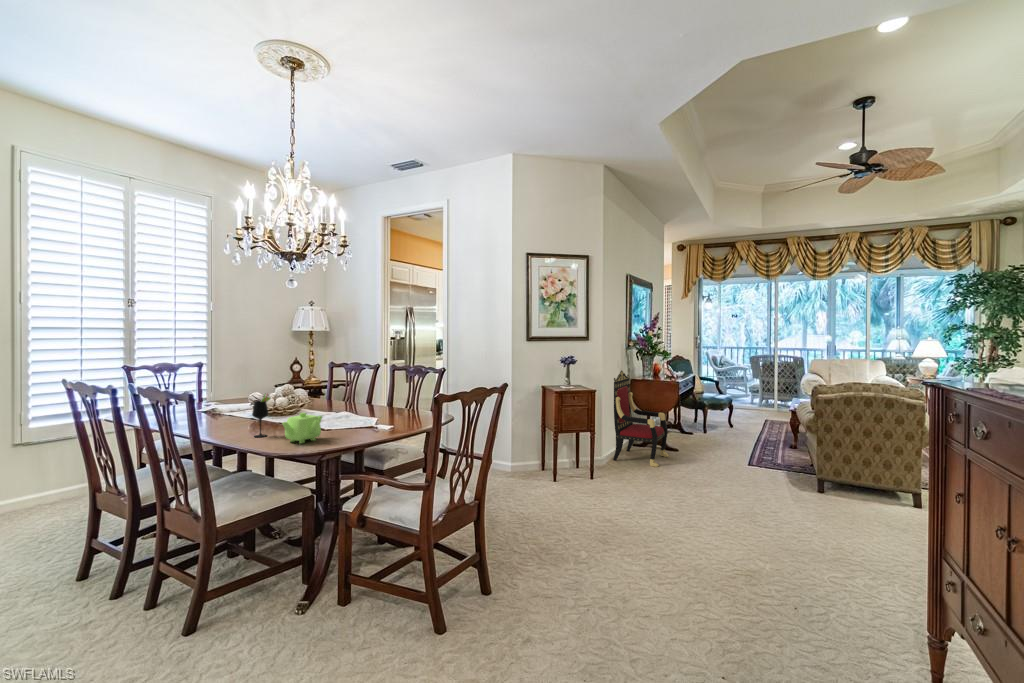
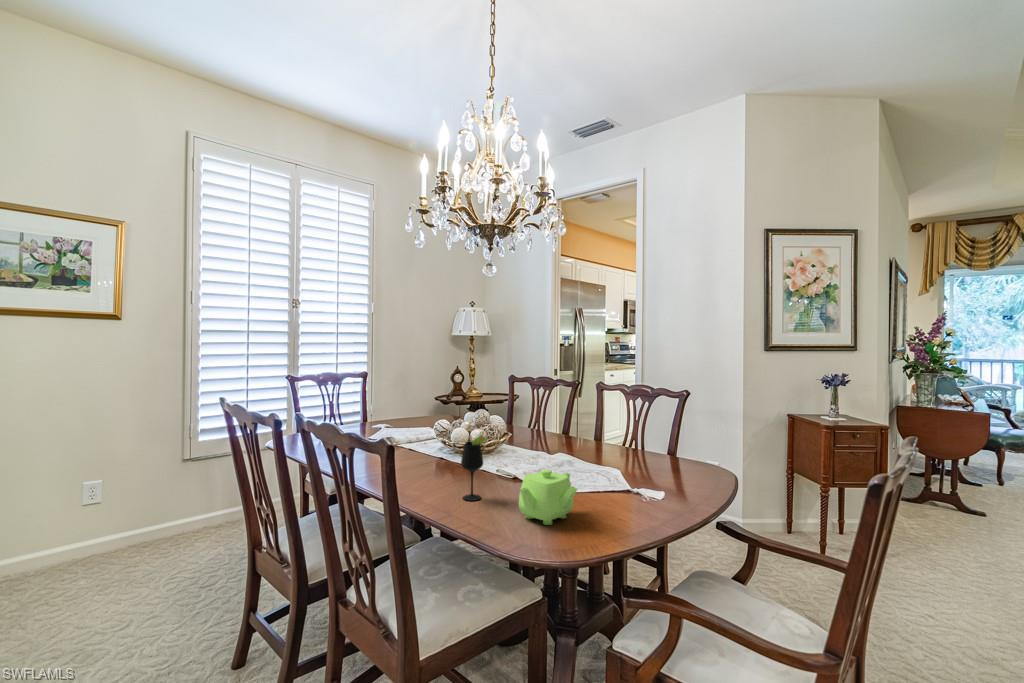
armchair: present [613,371,669,467] -> none [888,394,978,543]

